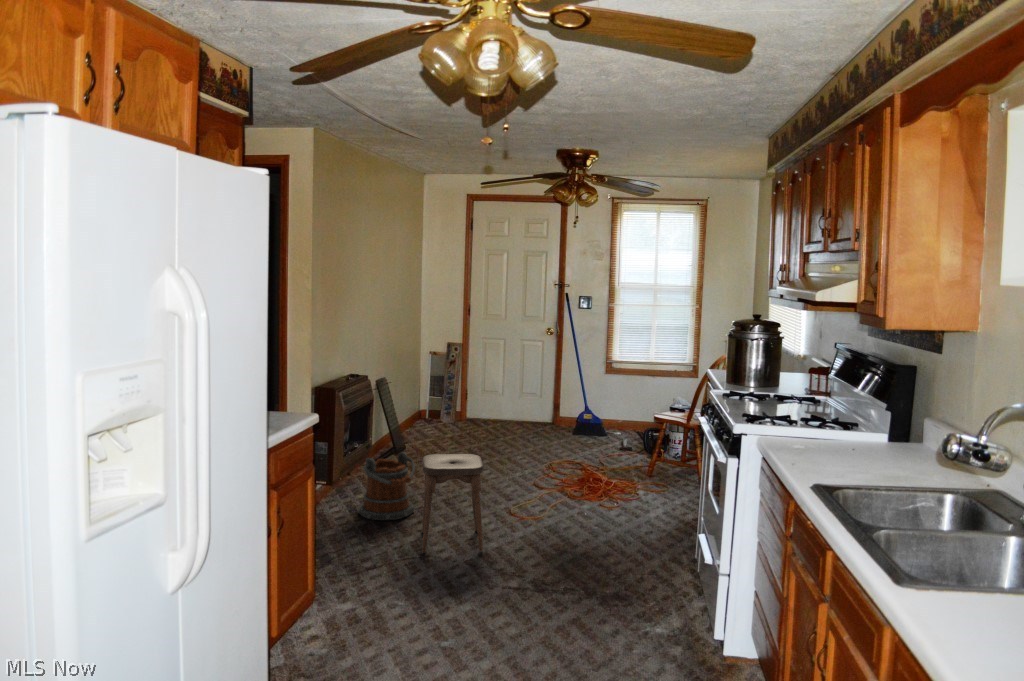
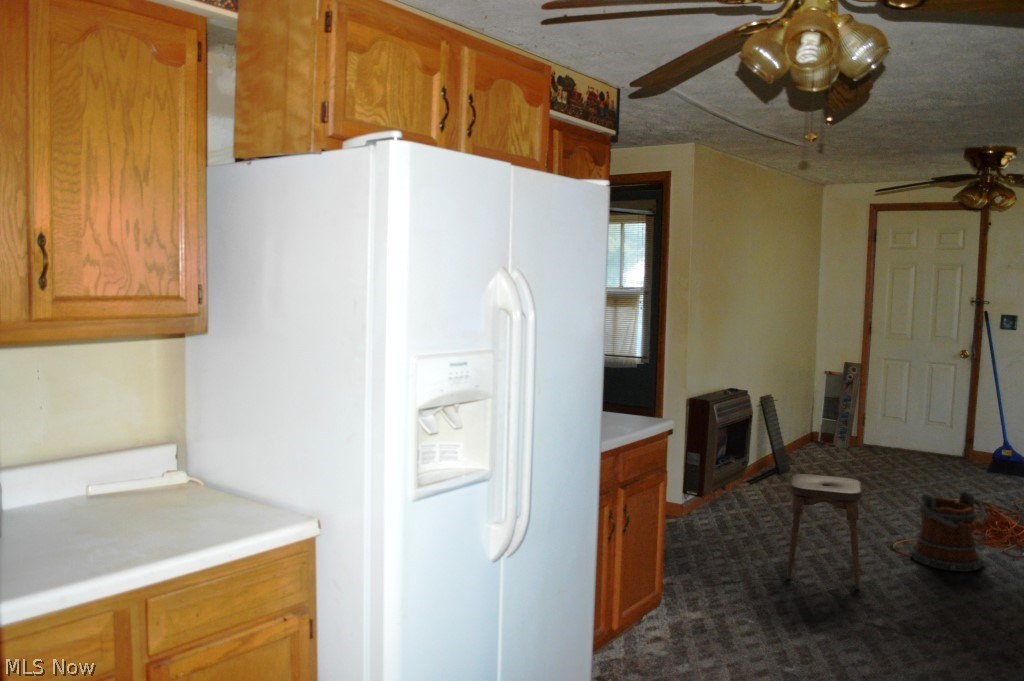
bucket: present [358,452,415,520] -> present [910,491,986,571]

